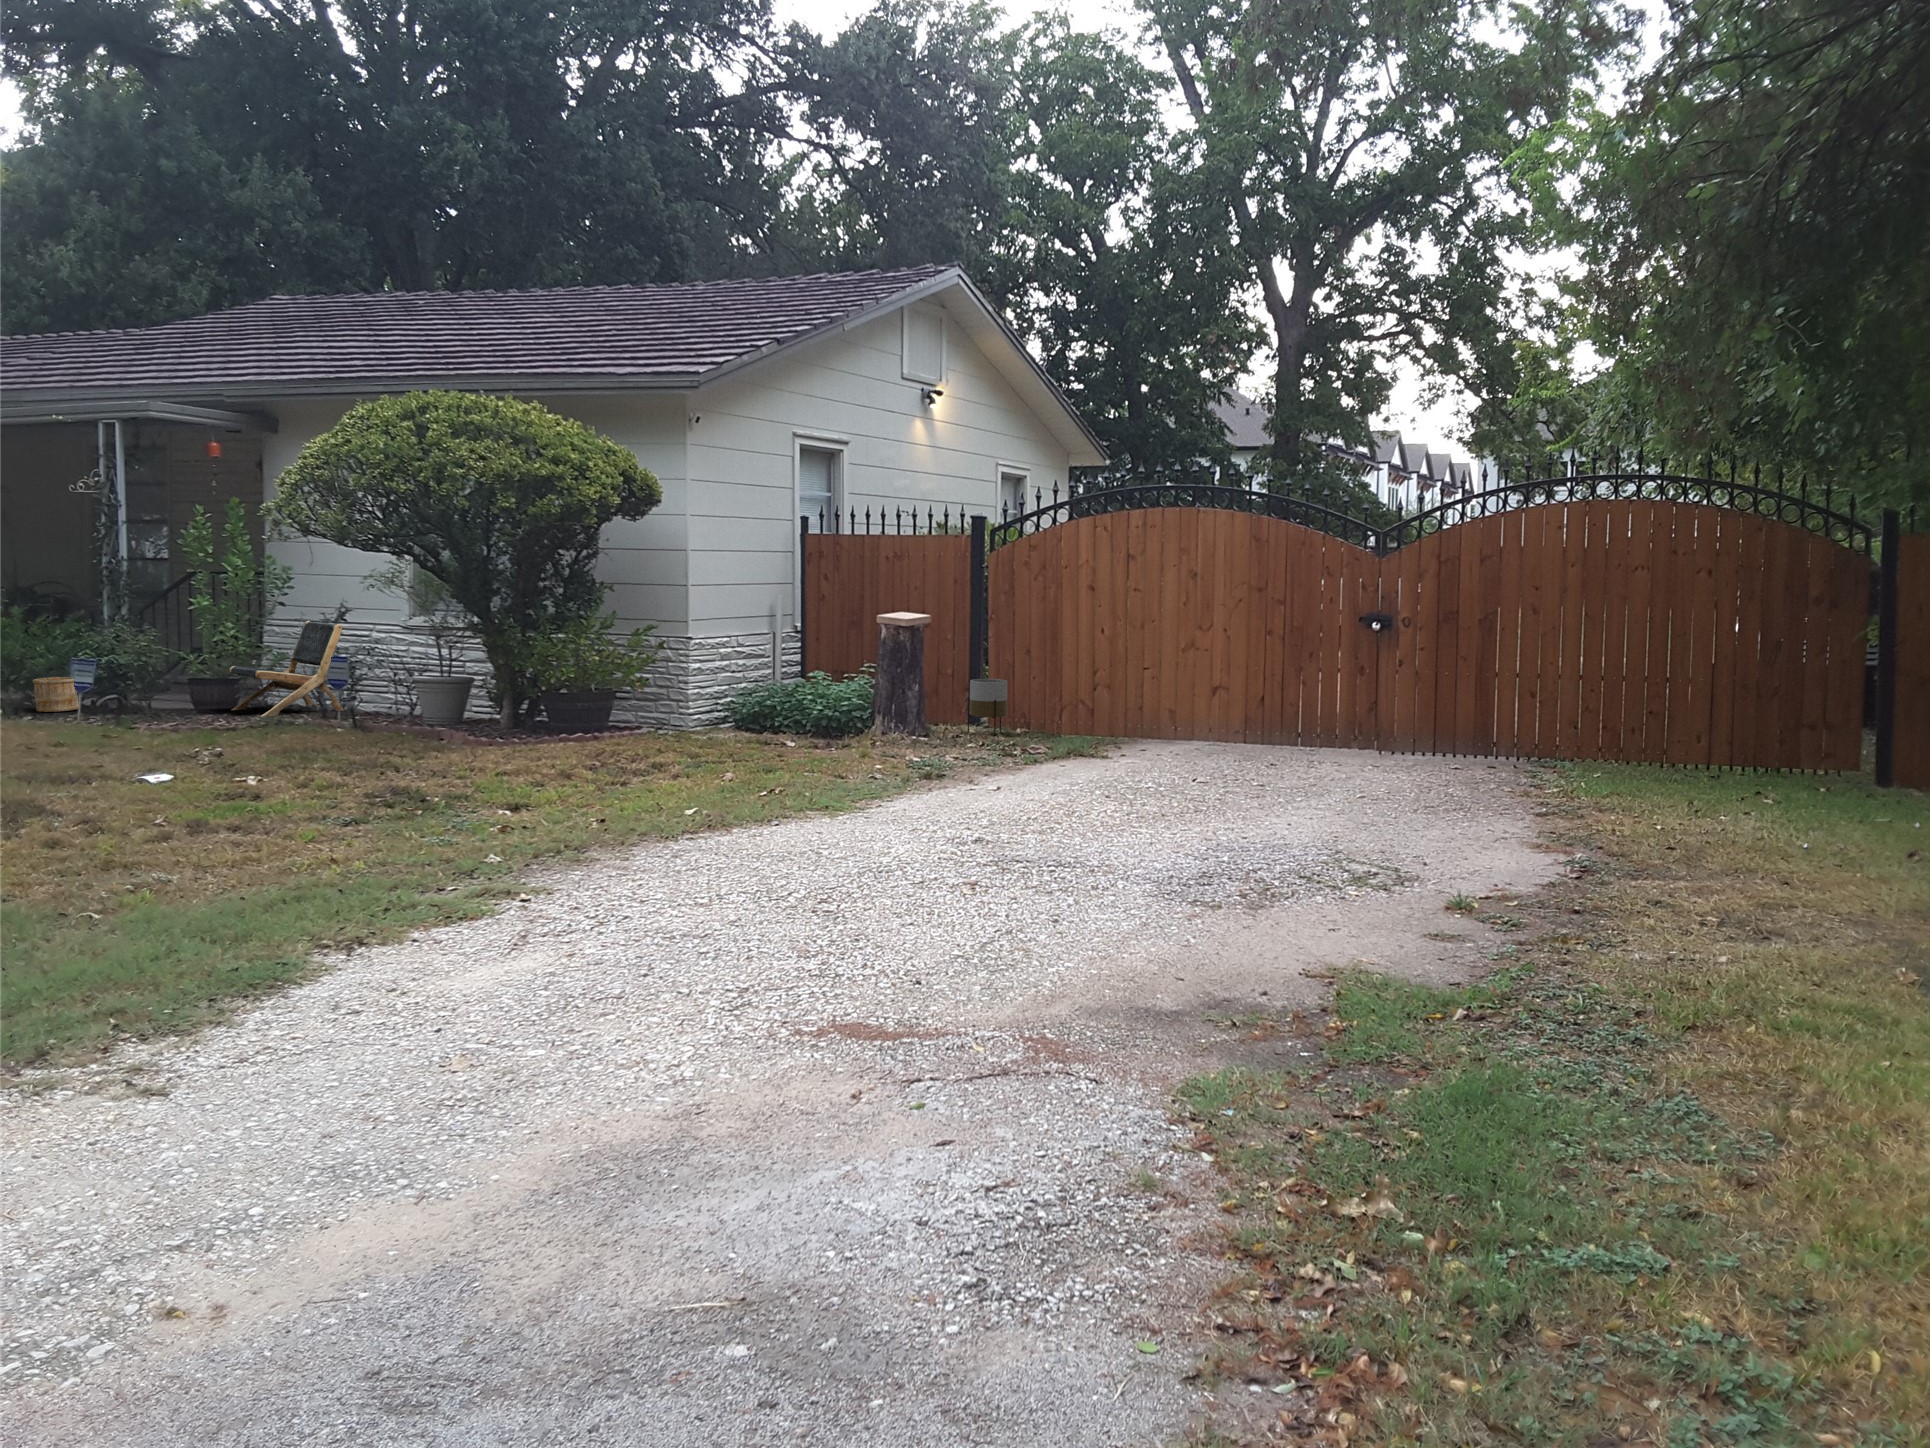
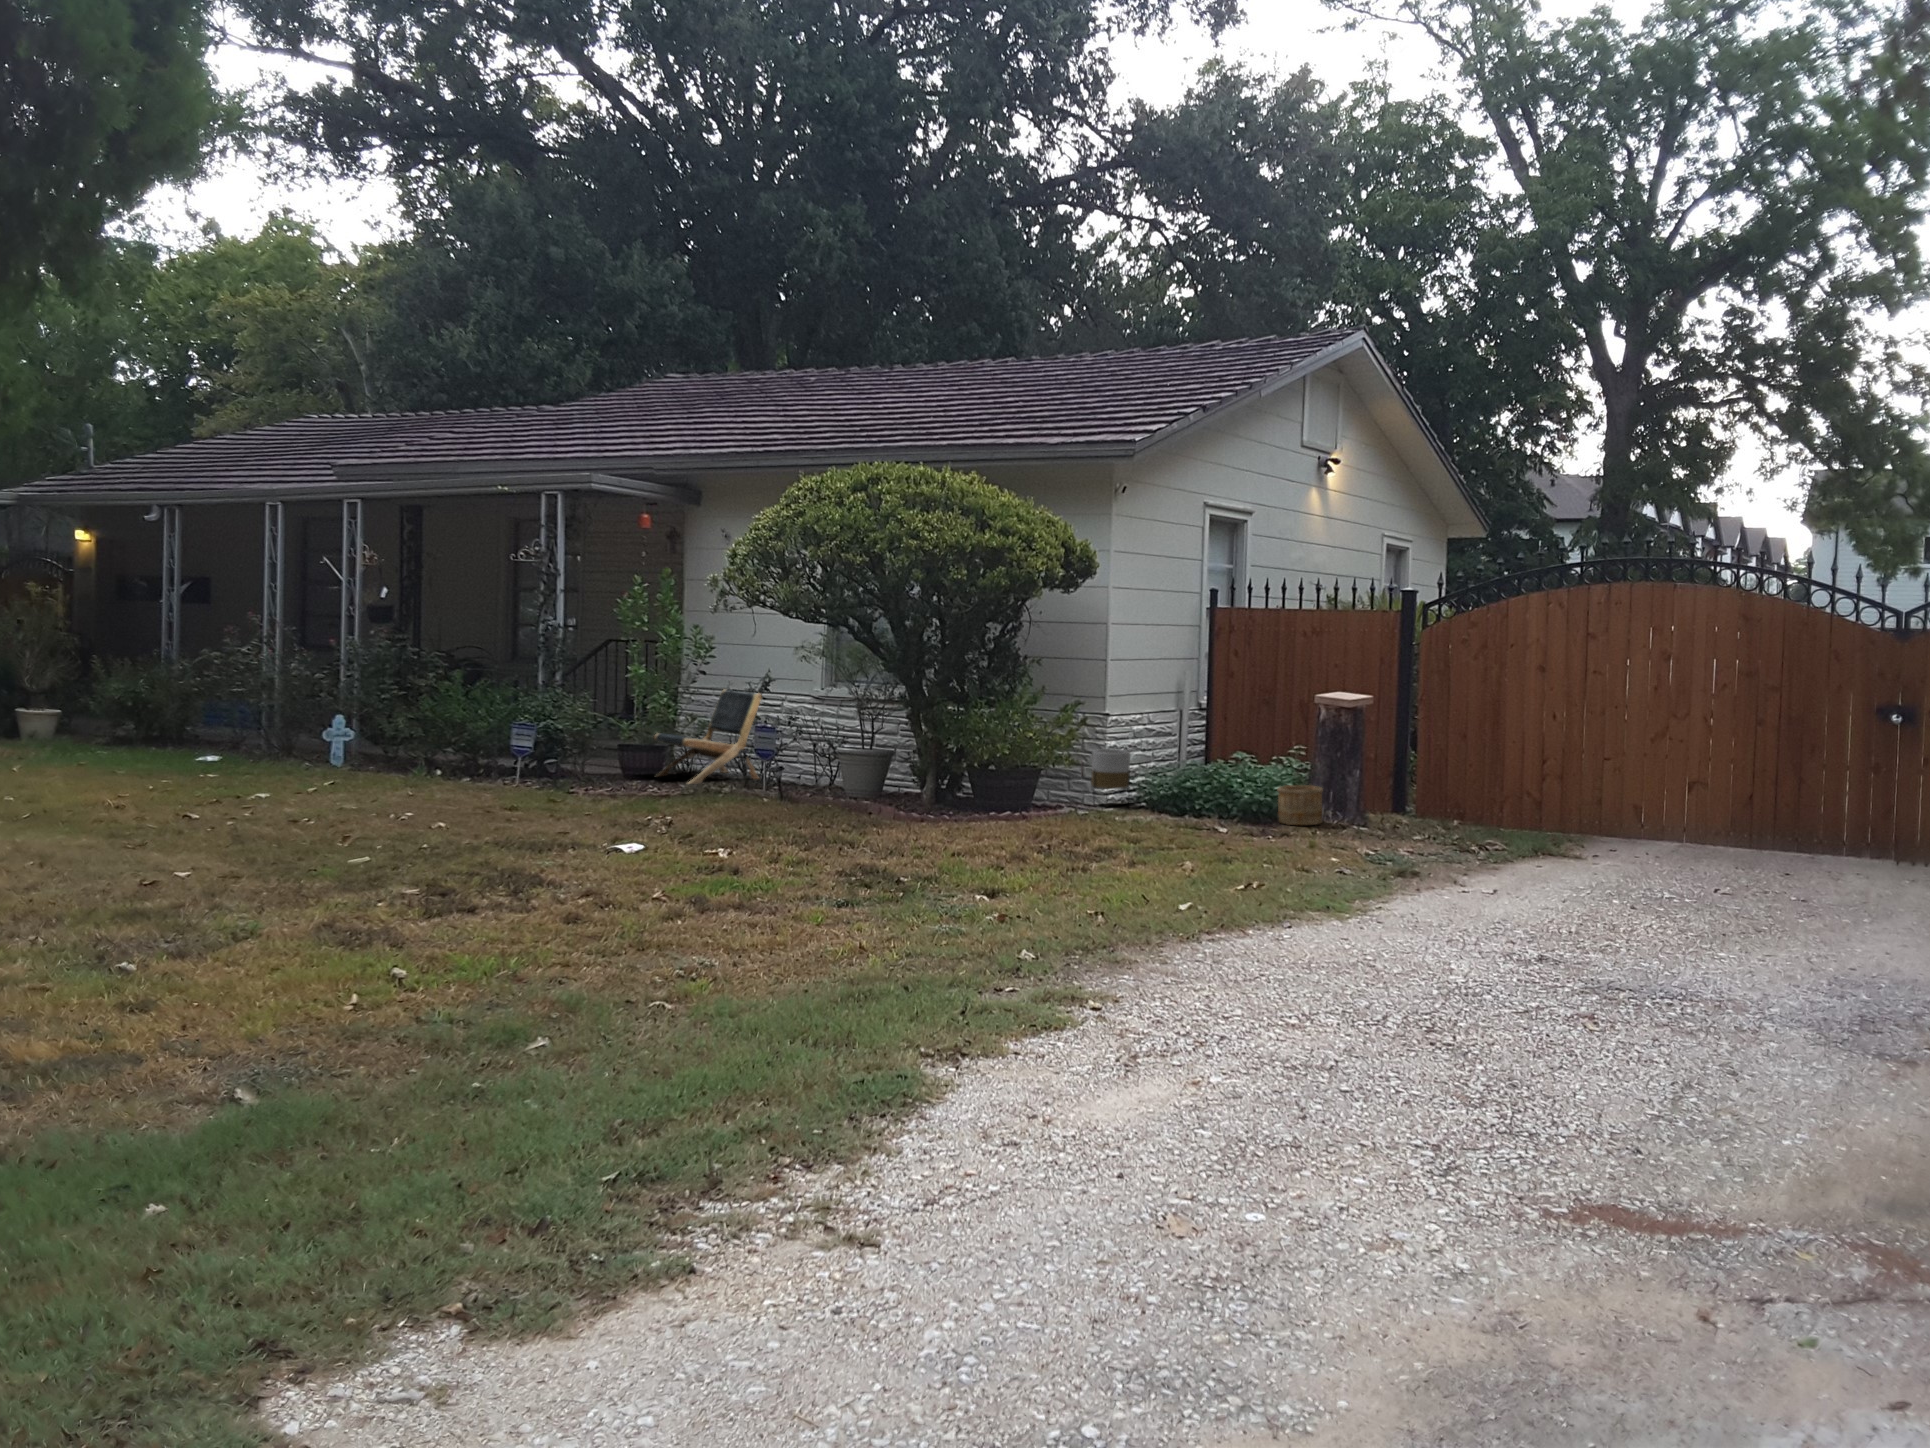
wooden bucket: present [32,677,79,712] -> present [1278,785,1323,825]
planter: present [968,679,1007,736] -> present [1091,749,1130,801]

